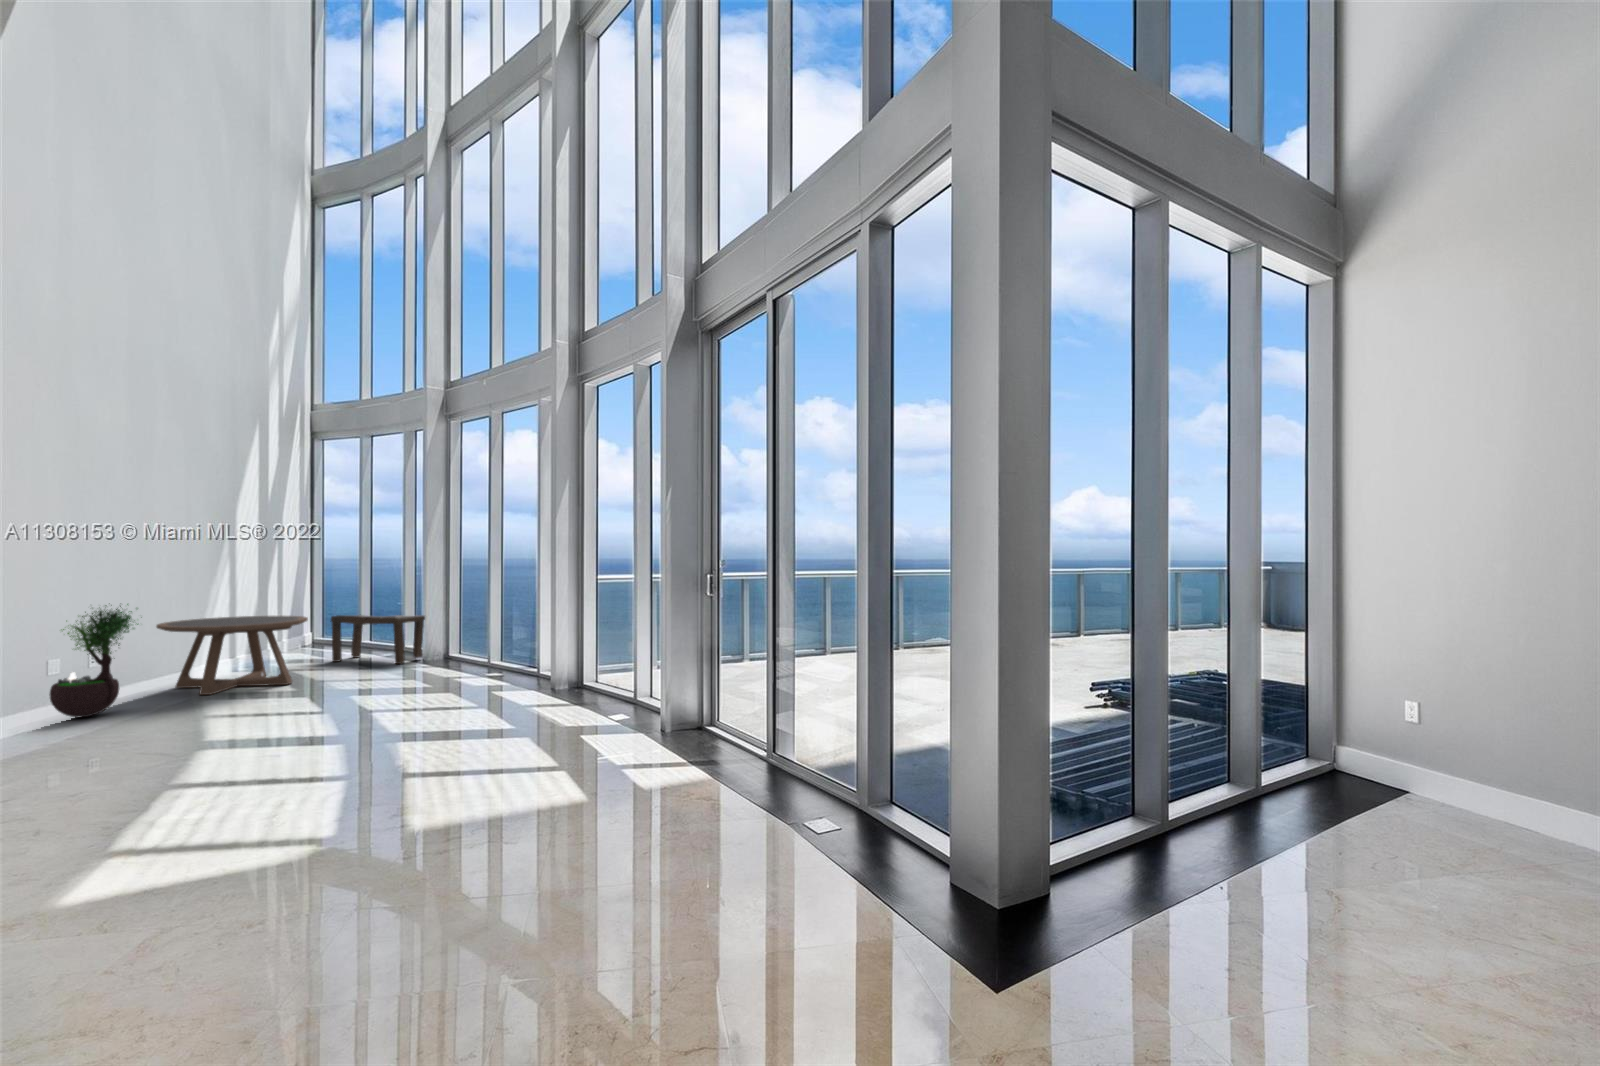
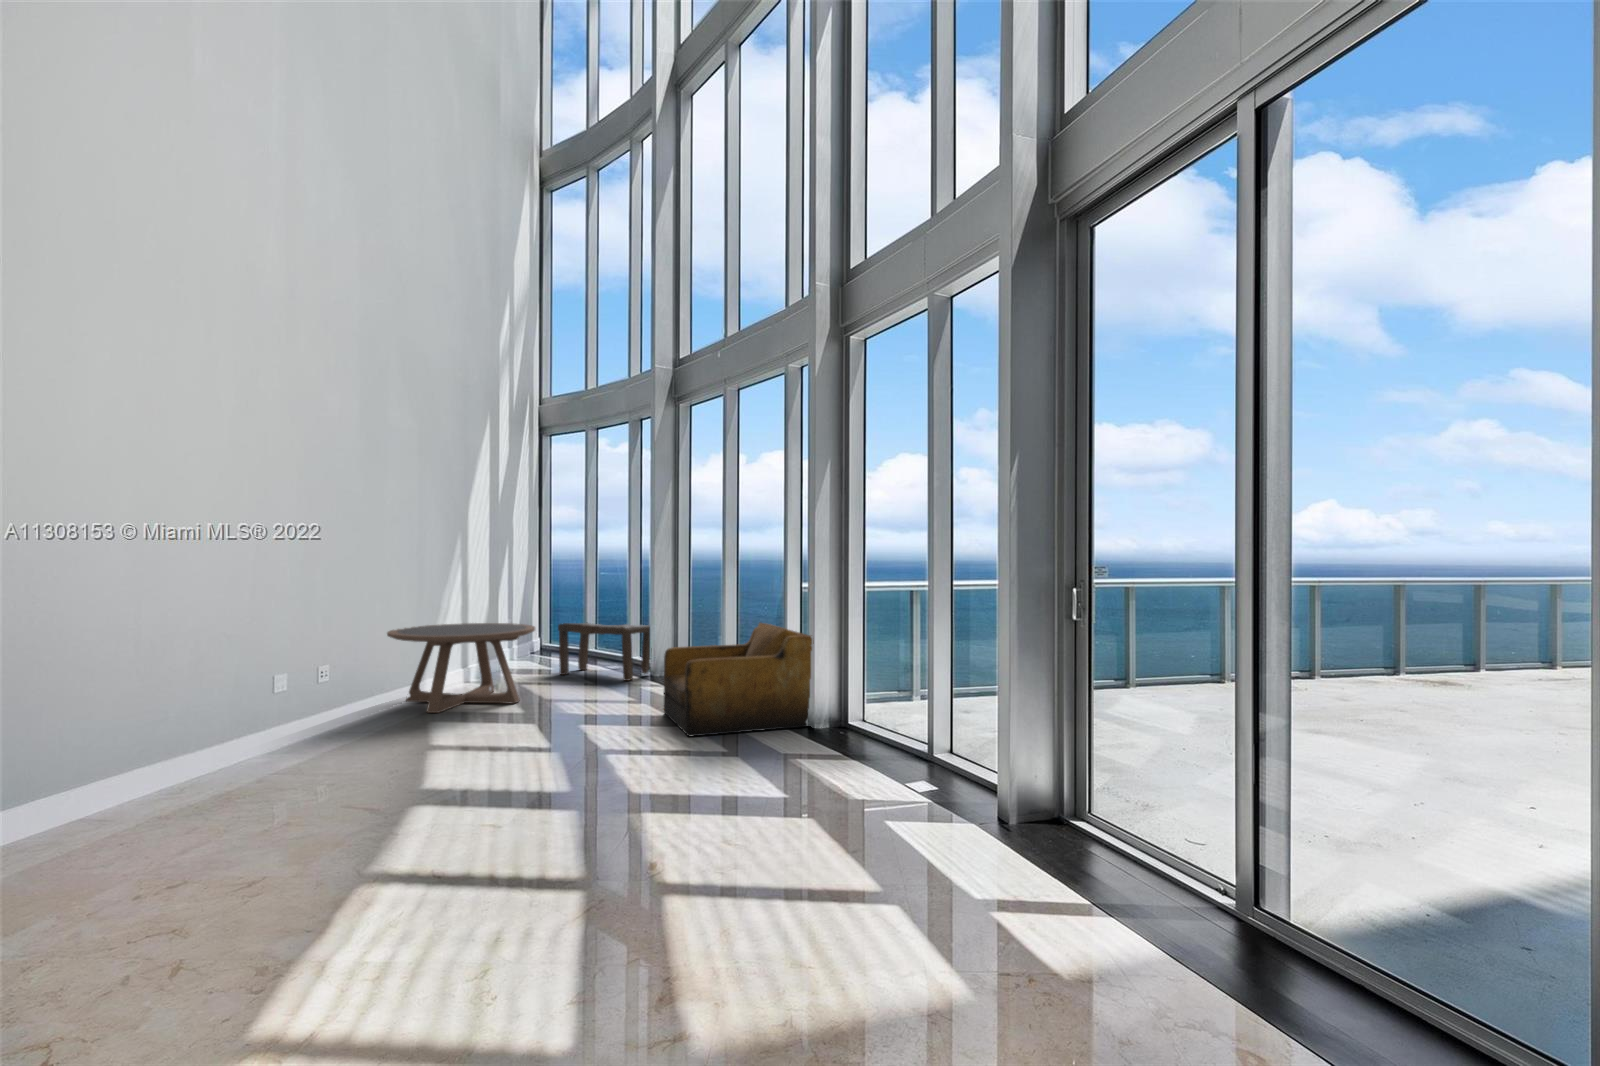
potted tree: present [49,604,138,717] -> none [278,603,369,738]
armchair: none [429,609,556,700] -> present [664,623,812,736]

